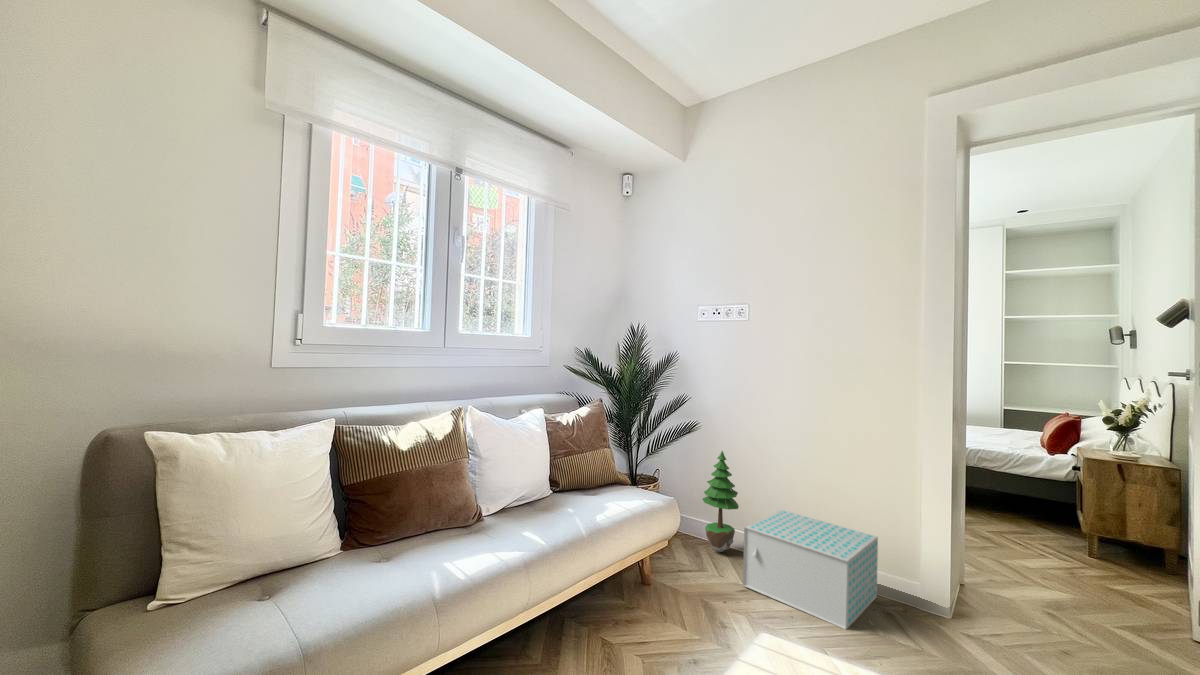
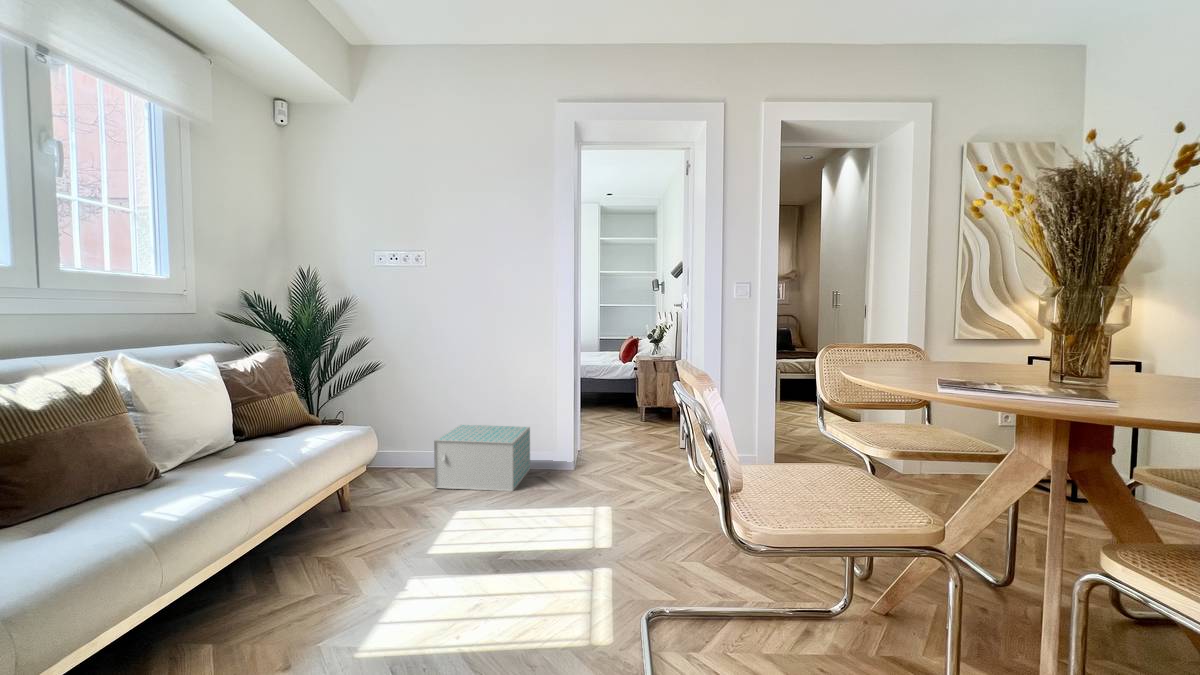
potted tree: present [703,451,739,552] -> none [389,383,424,473]

